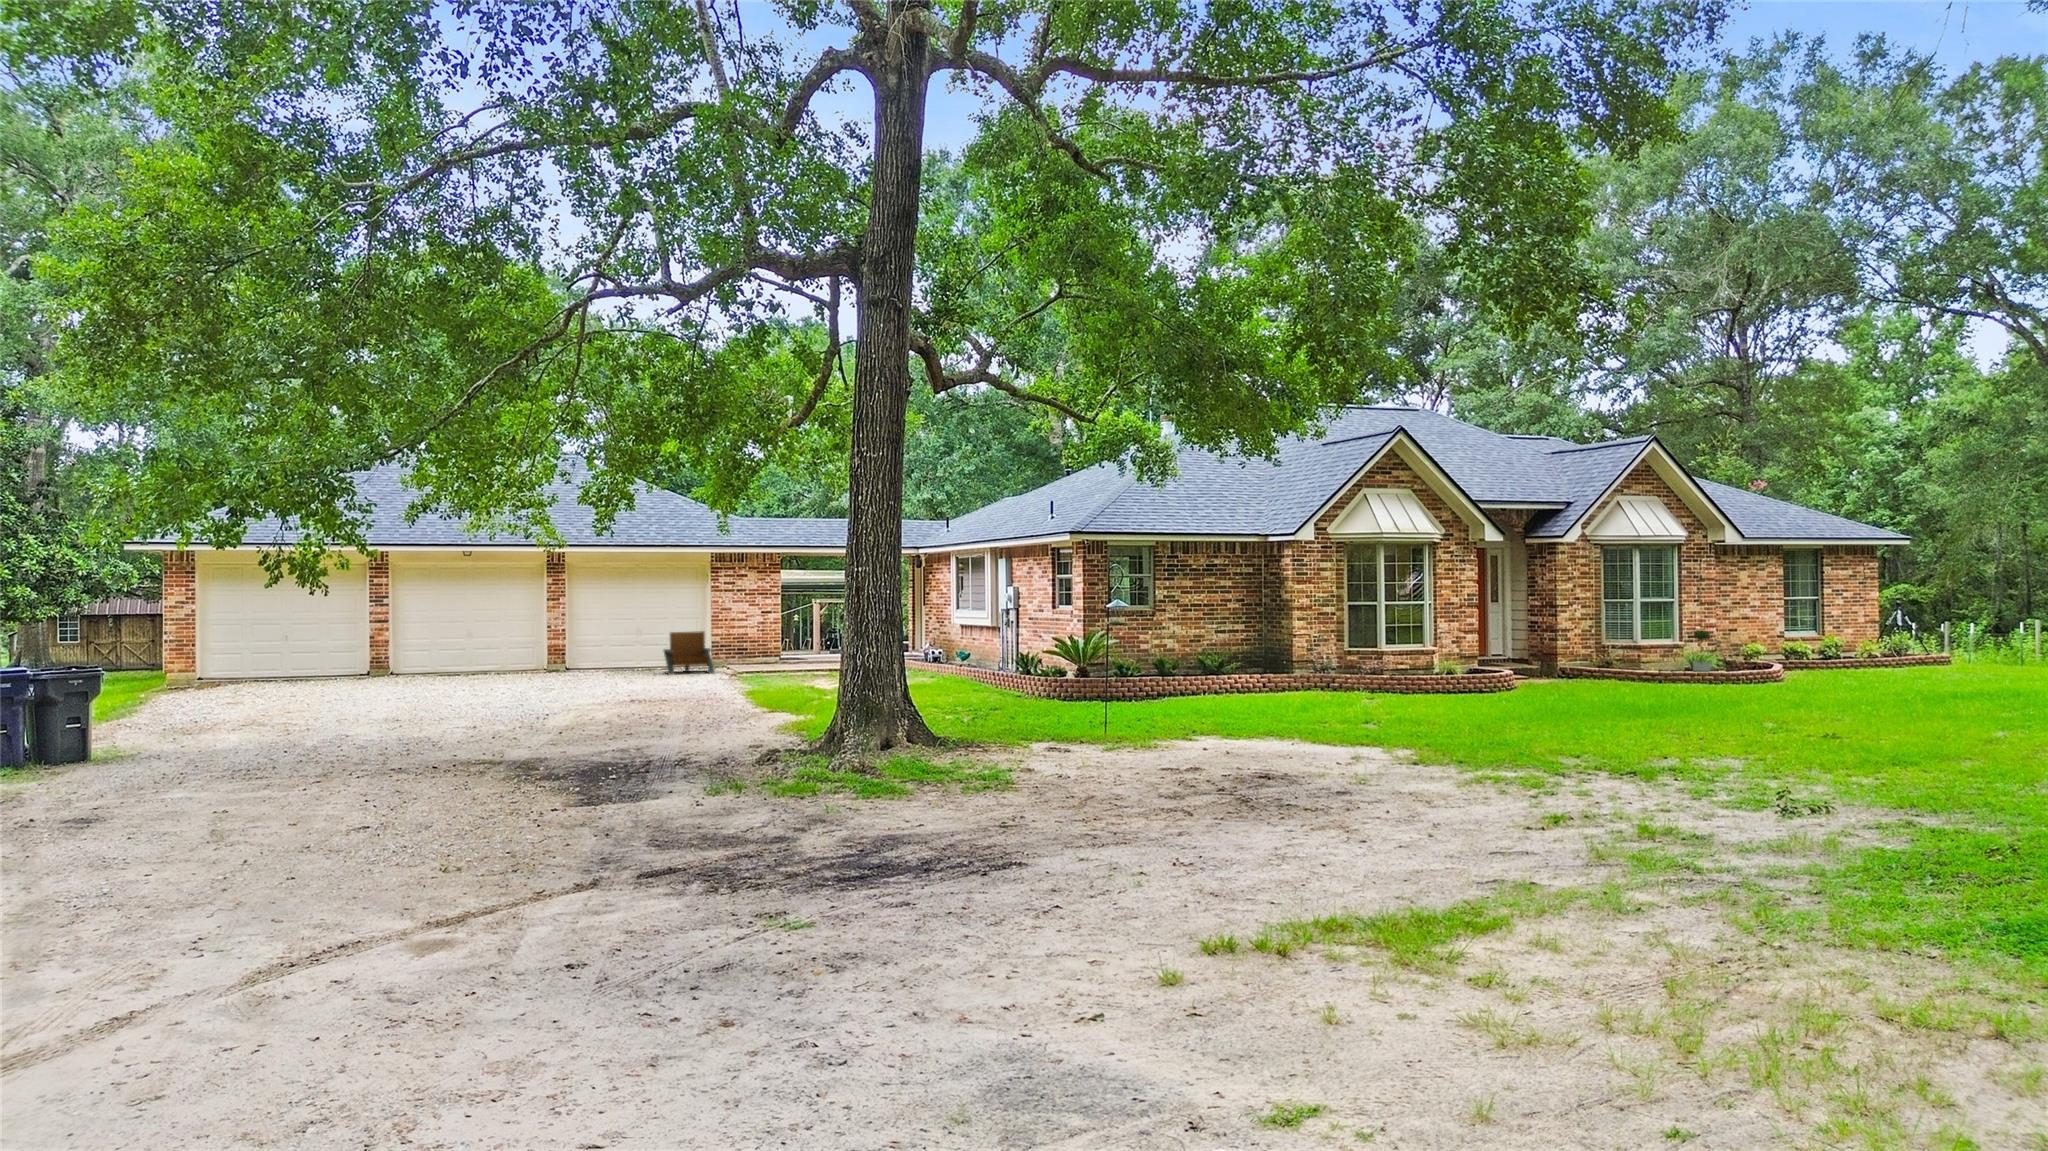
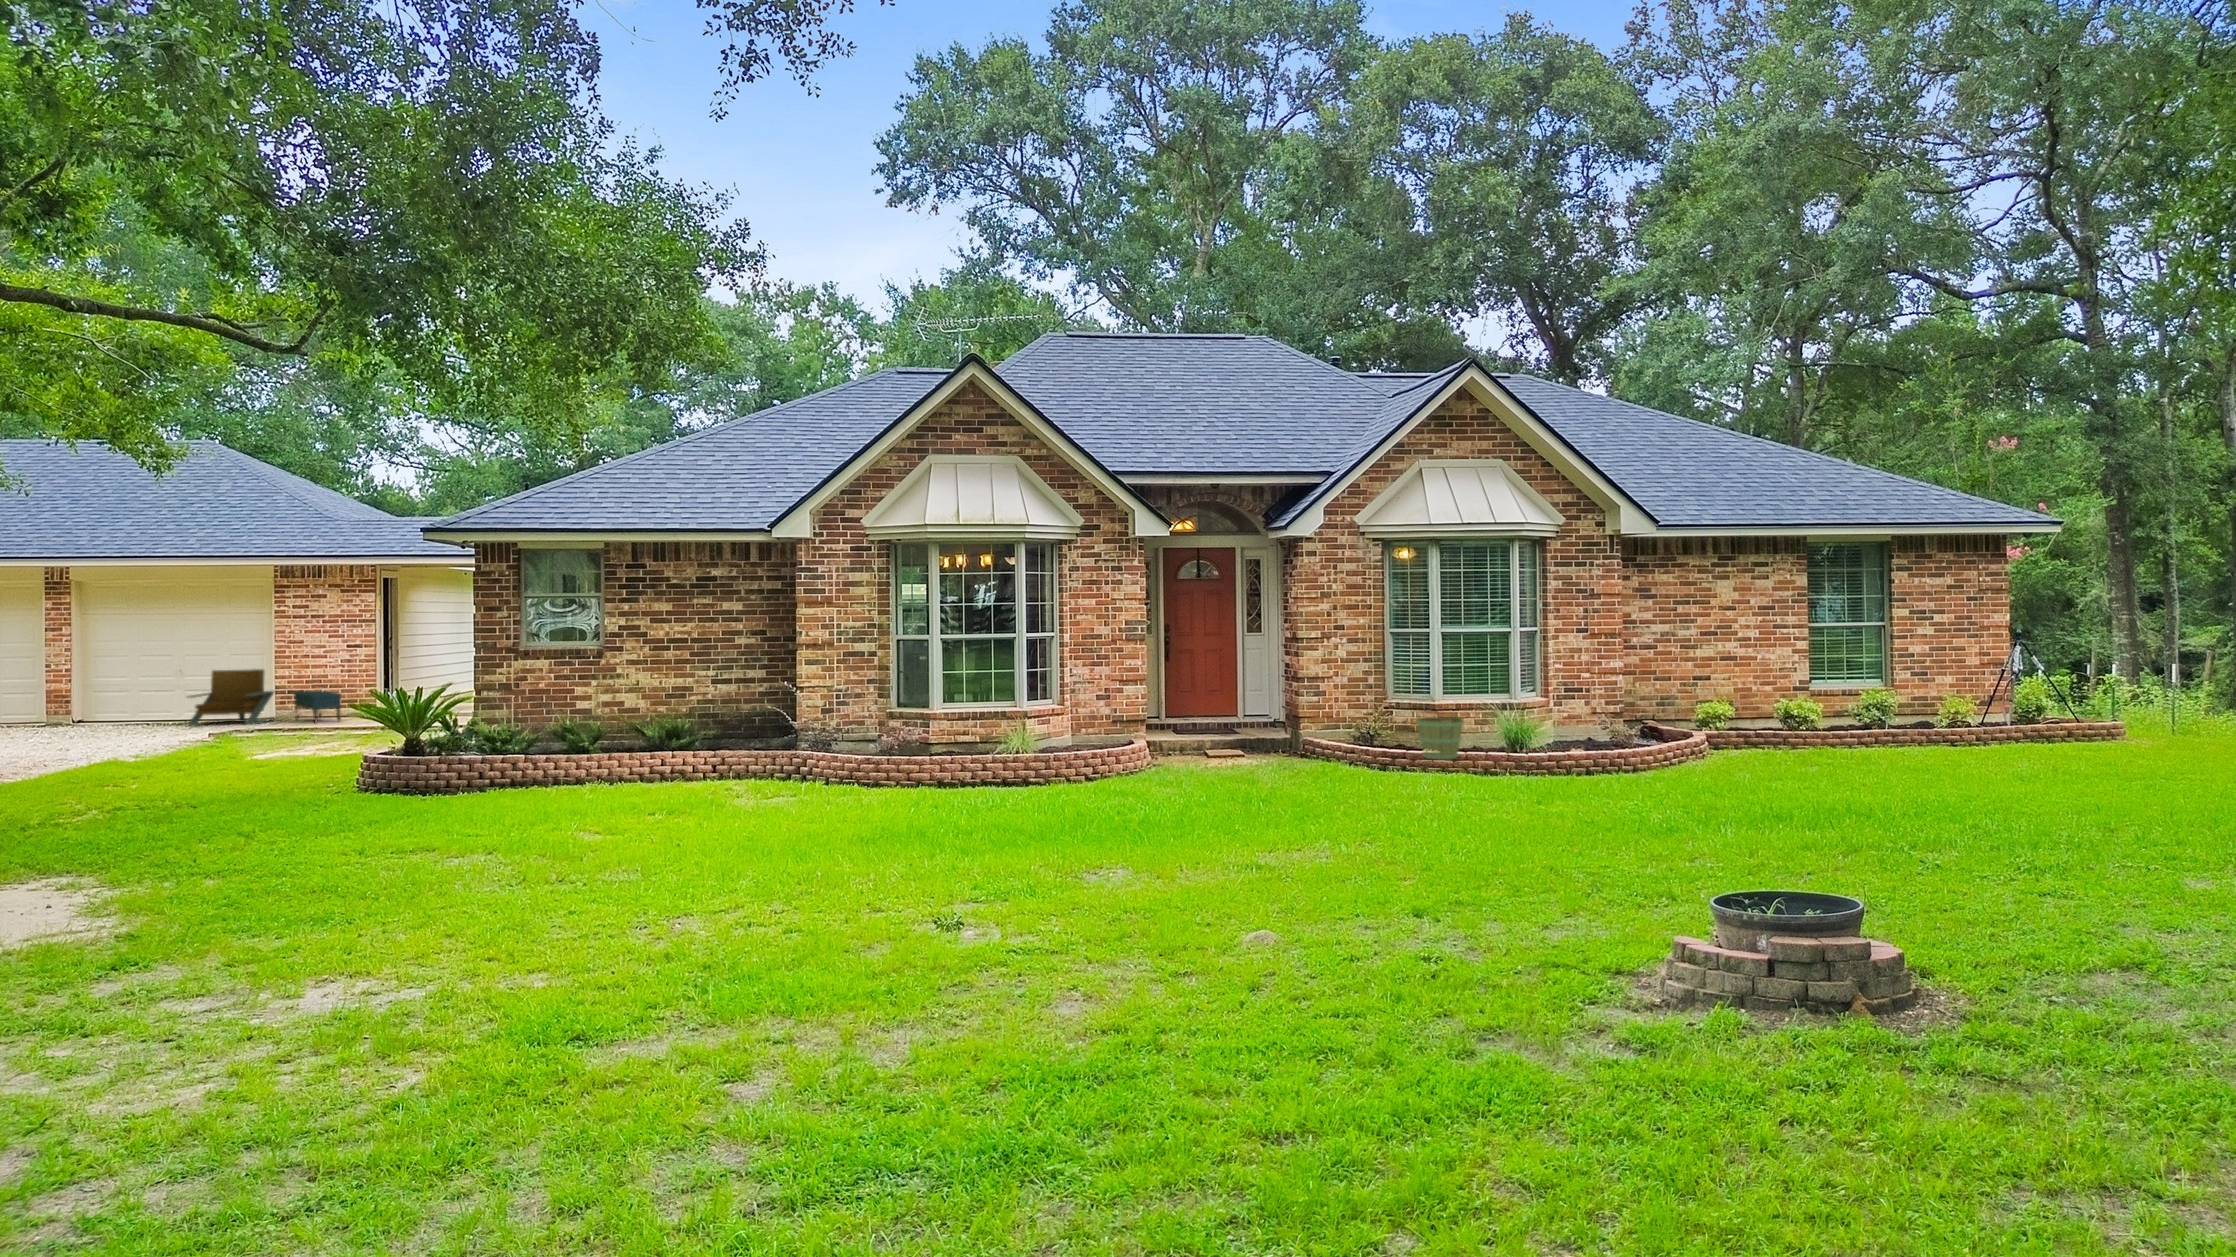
potted tree: present [1693,630,1711,672] -> none [1552,681,1587,755]
bench: none [724,647,773,672] -> present [294,690,341,723]
wooden bucket: none [1625,650,1656,674] -> present [1416,716,1464,760]

